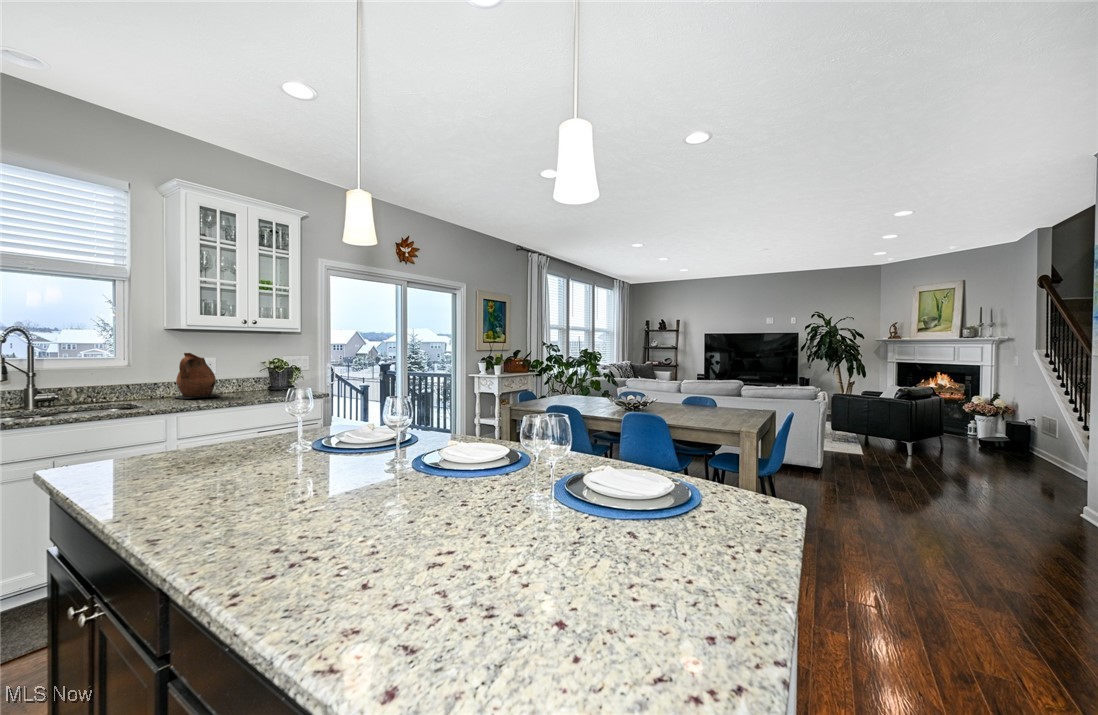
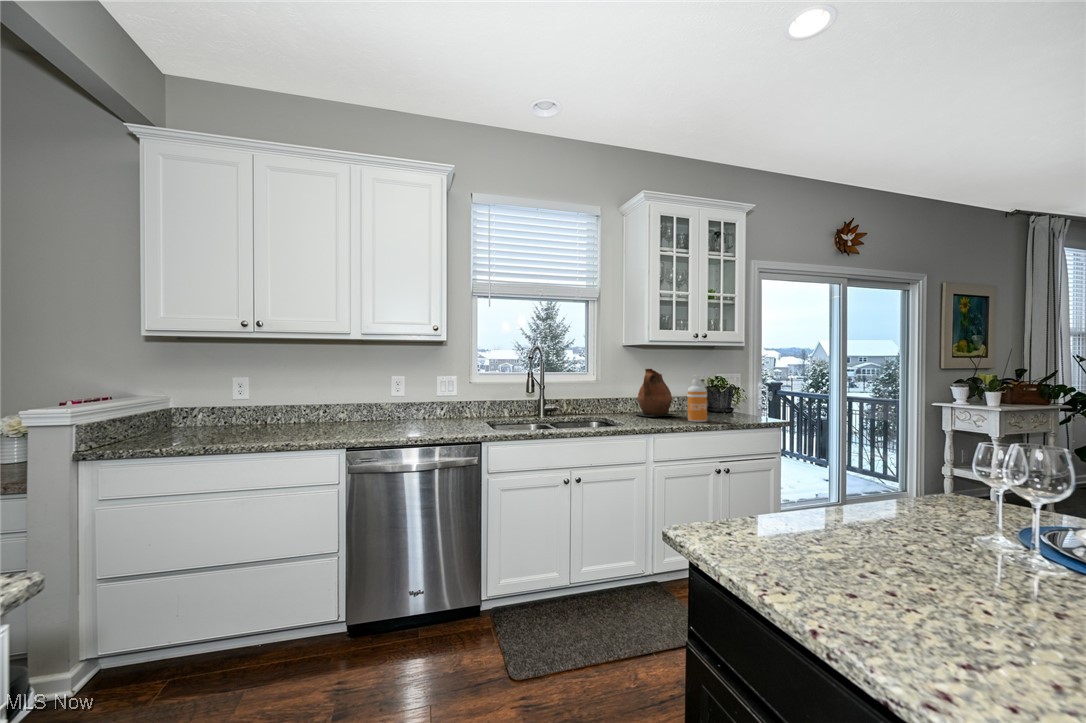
soap dispenser: none [225,360,245,401] -> present [687,375,707,422]

